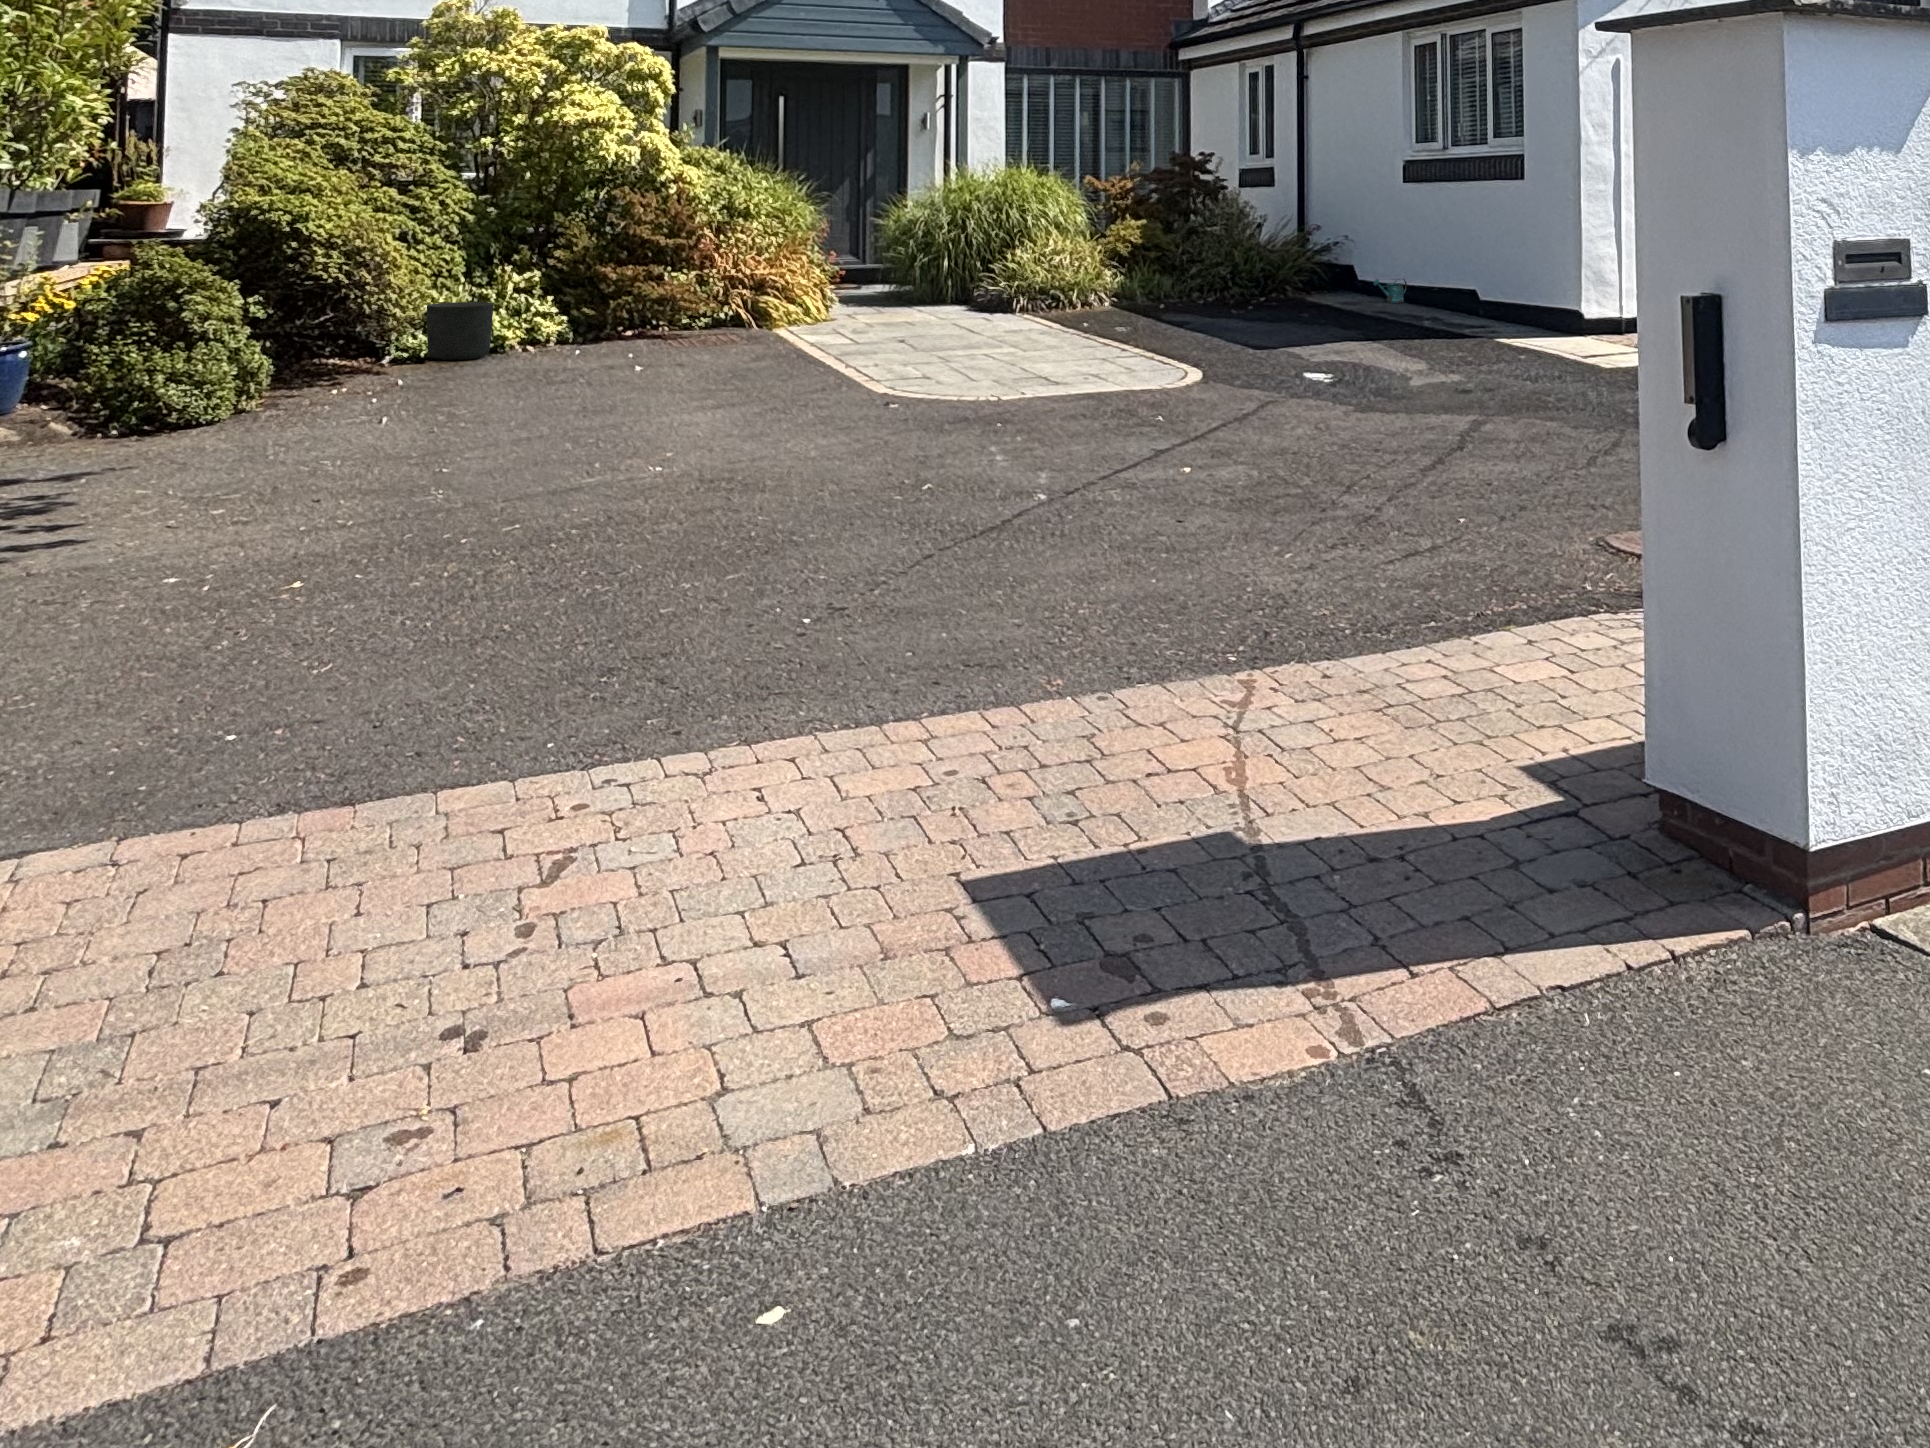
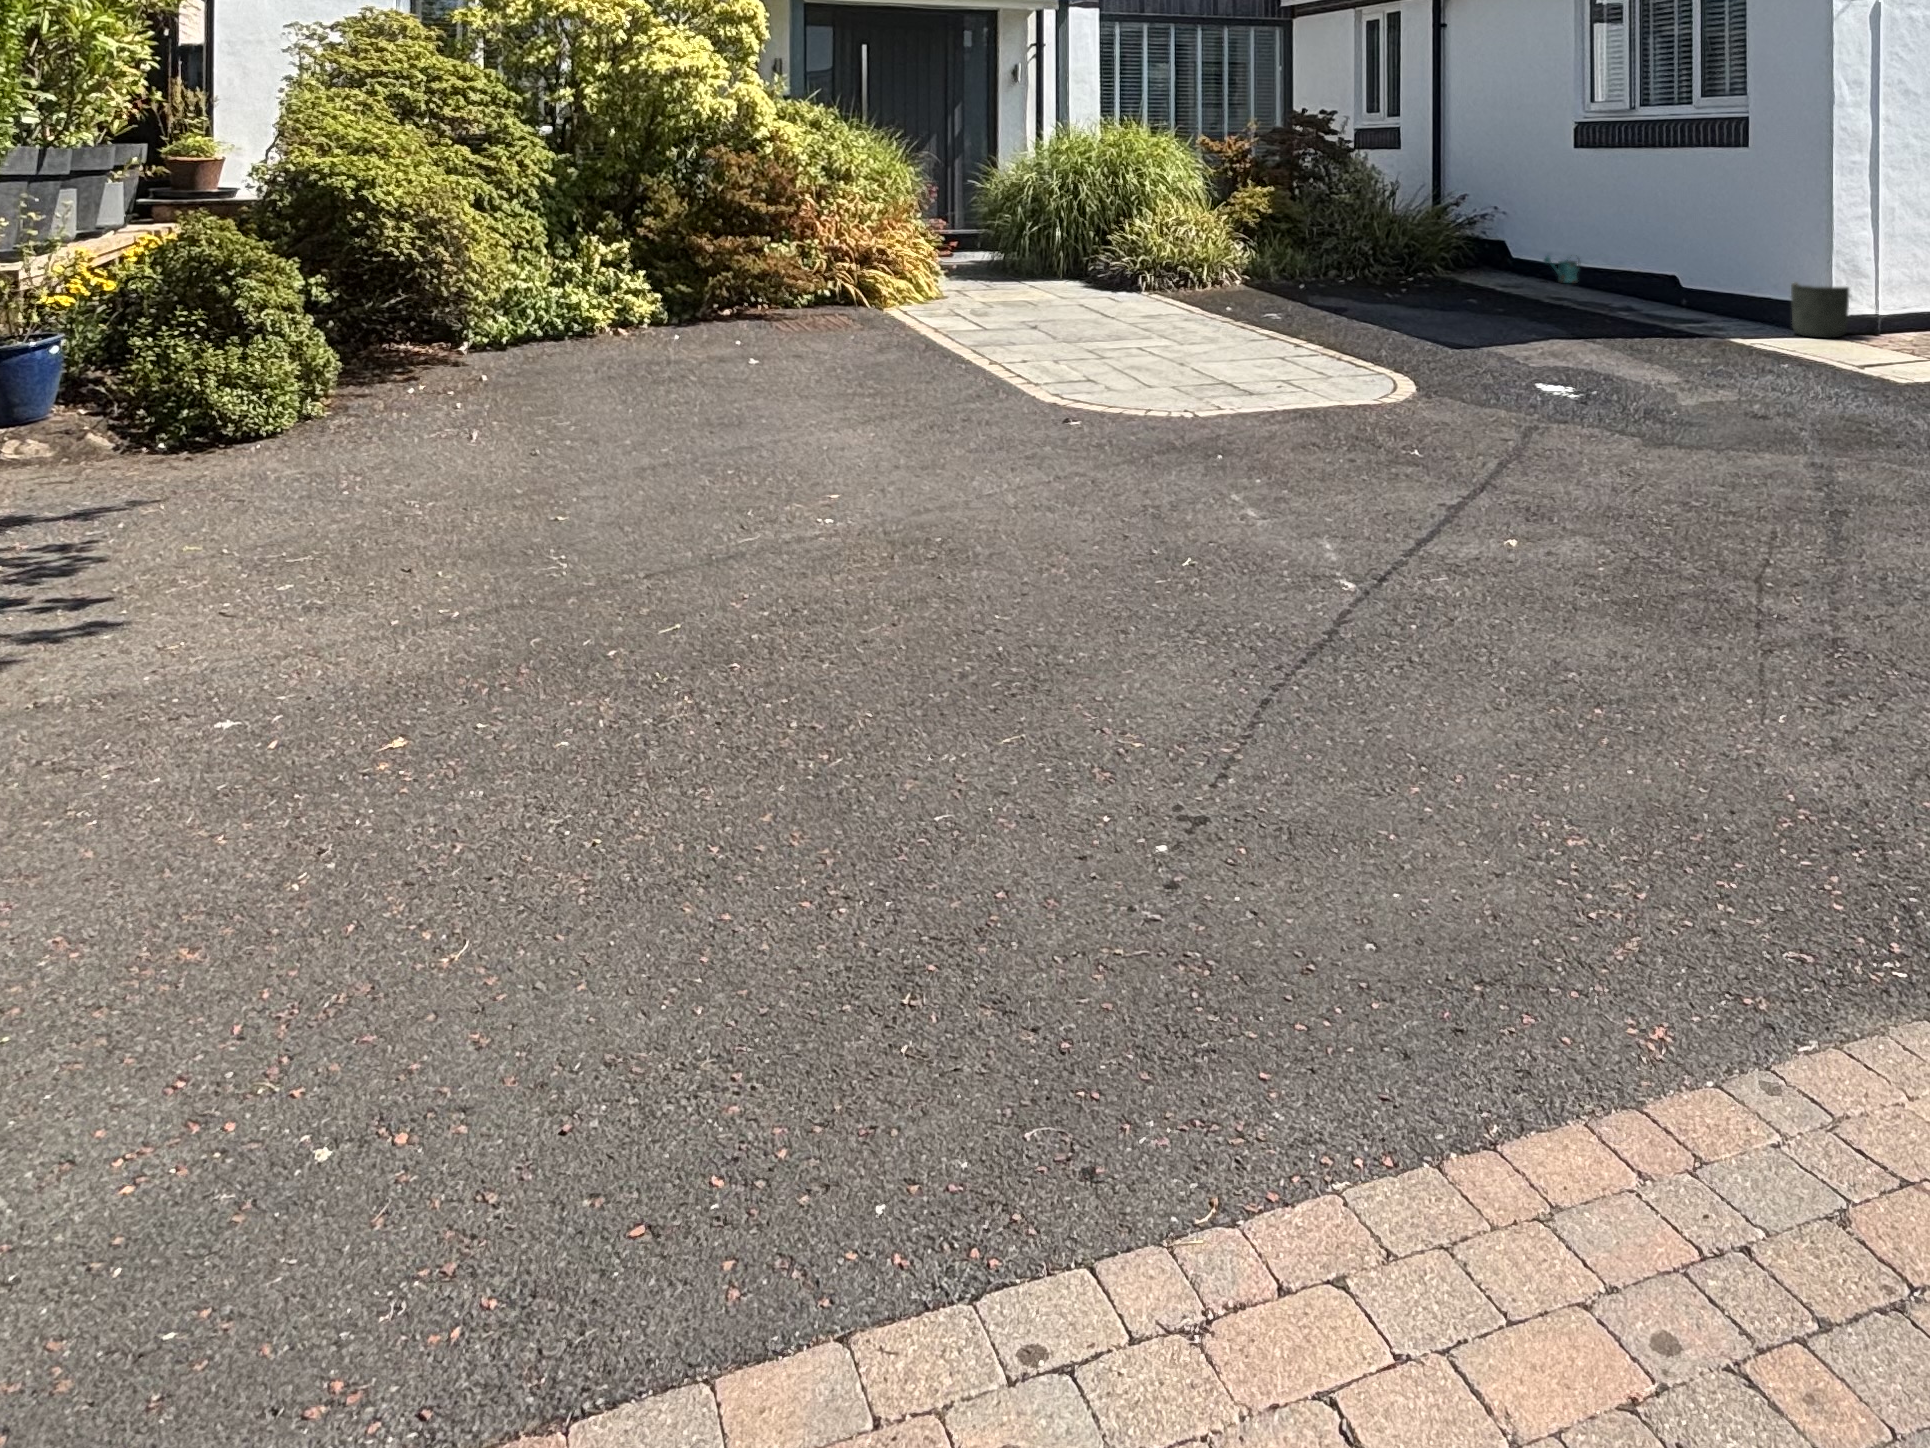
planter: present [427,302,493,360] -> present [1791,282,1849,338]

